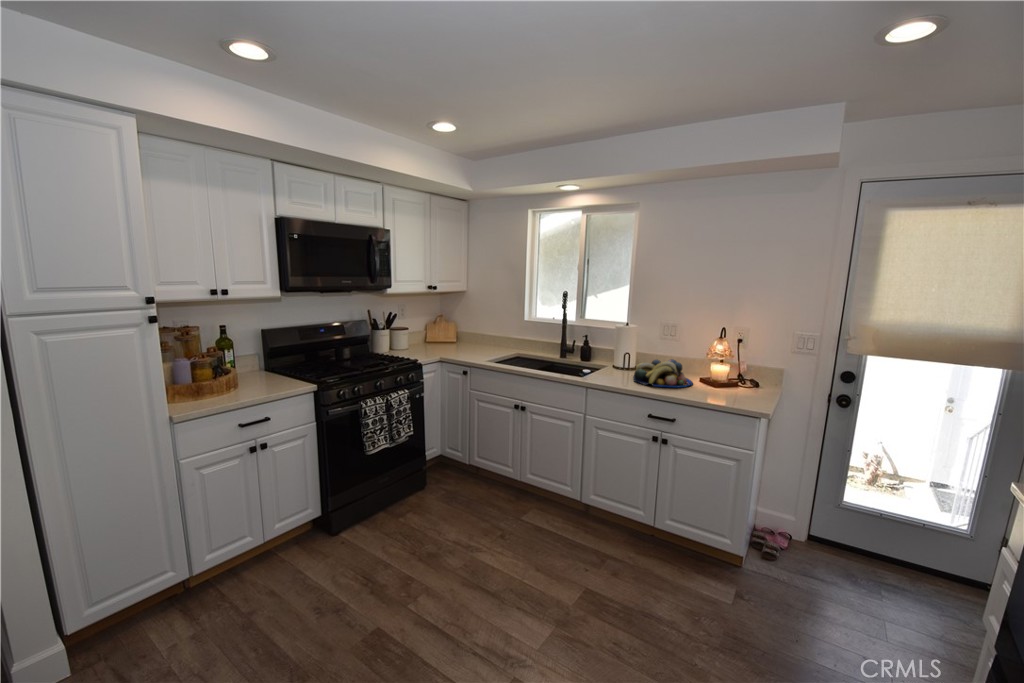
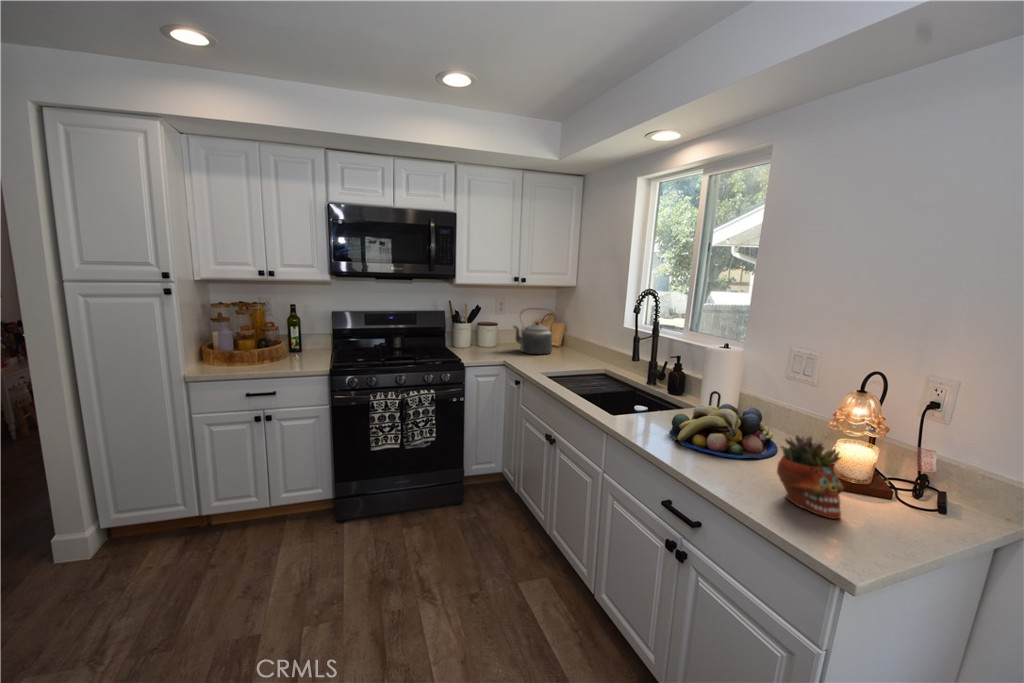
kettle: none [432,311,463,349] -> present [513,308,555,354]
succulent planter: none [724,365,760,402] -> present [777,436,844,519]

